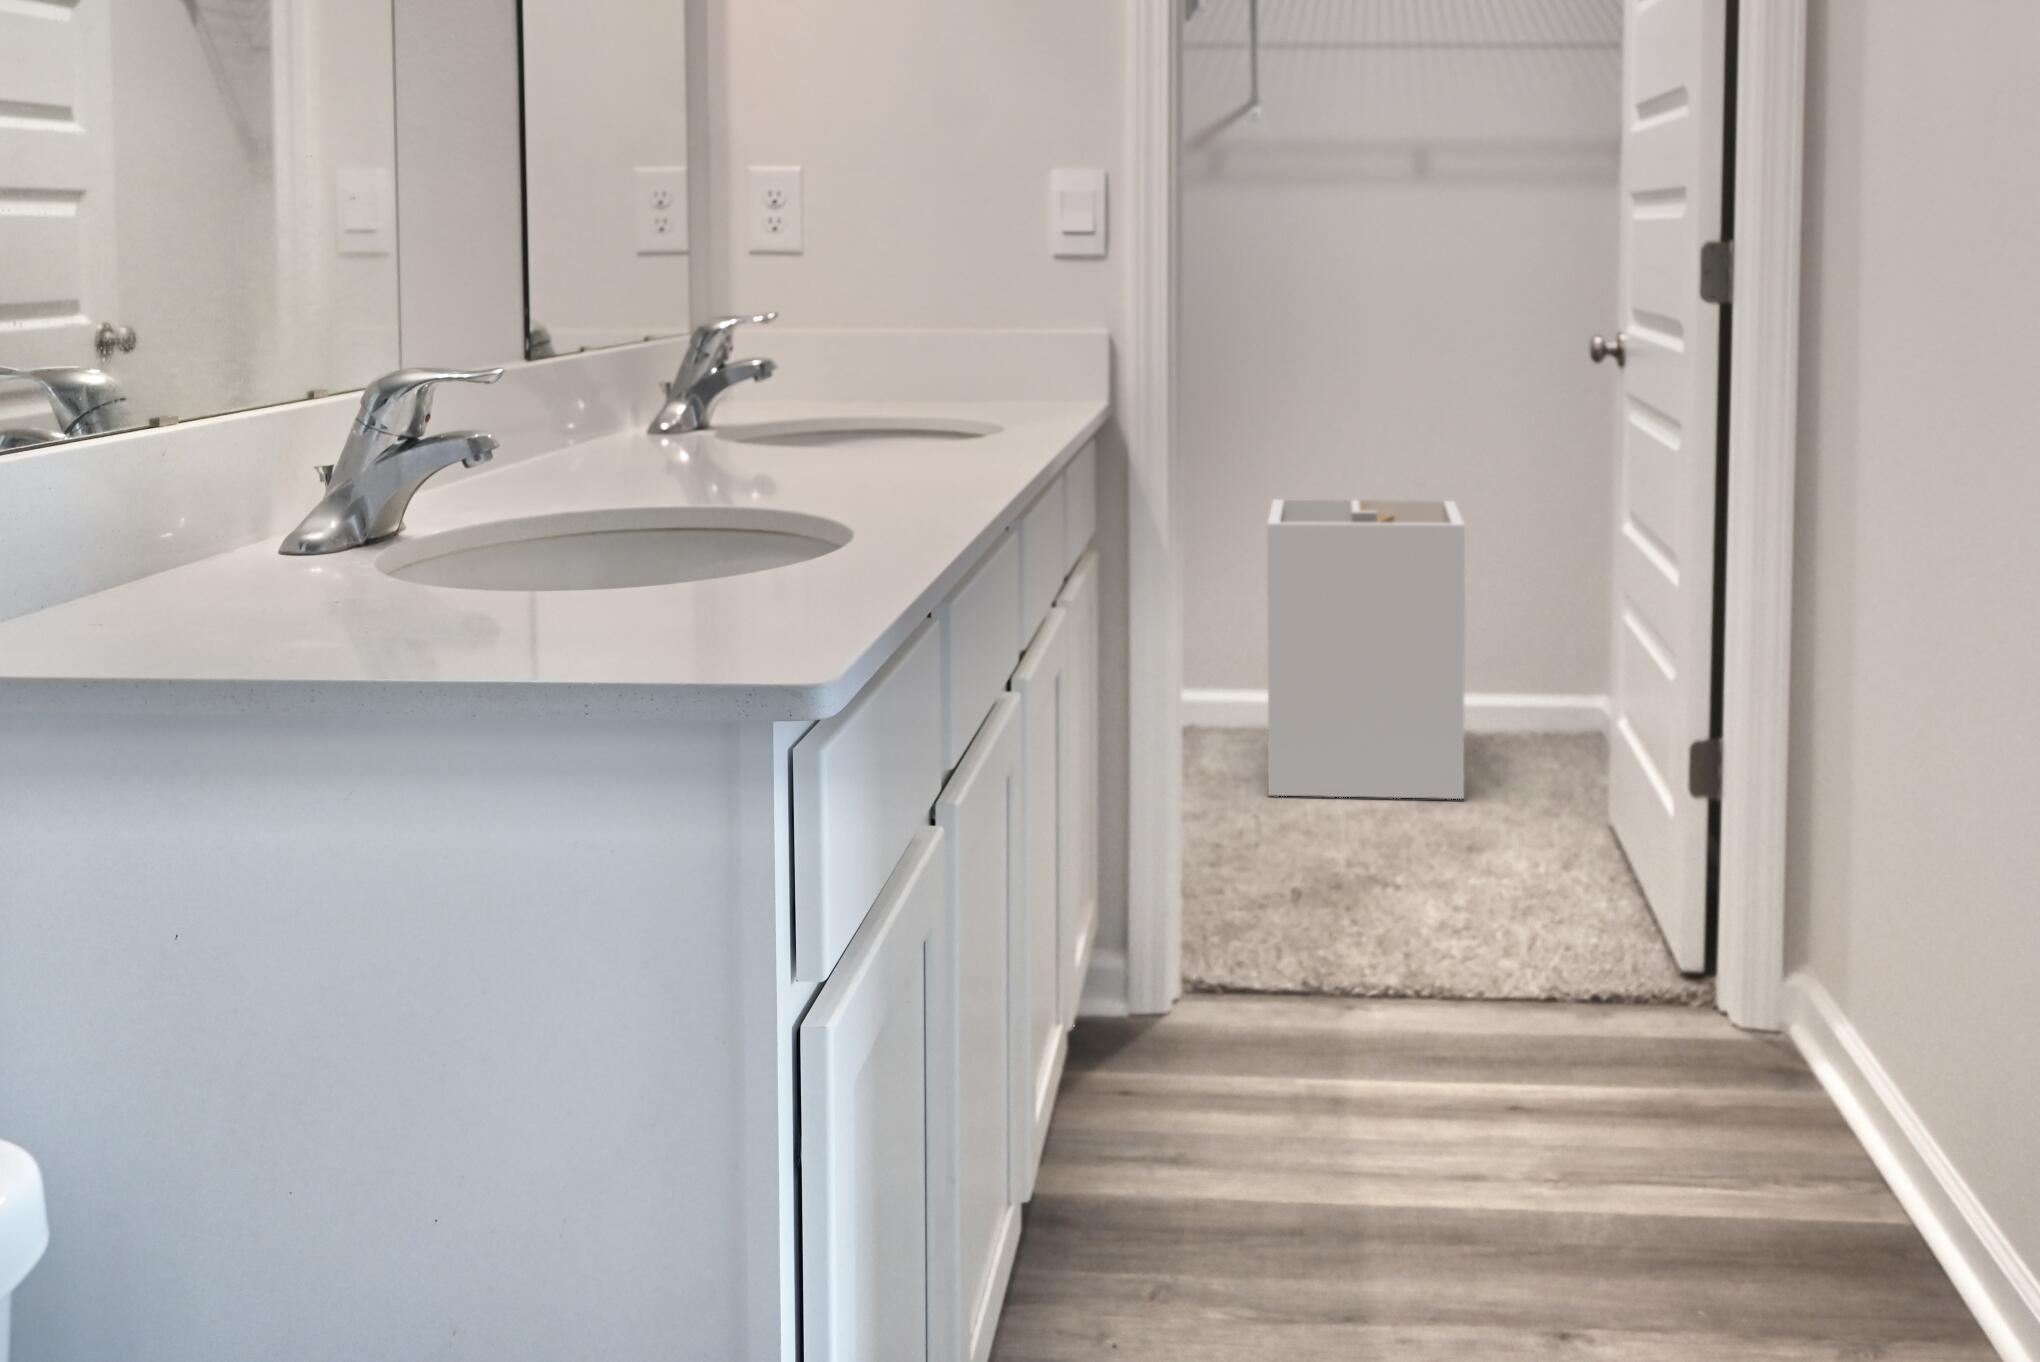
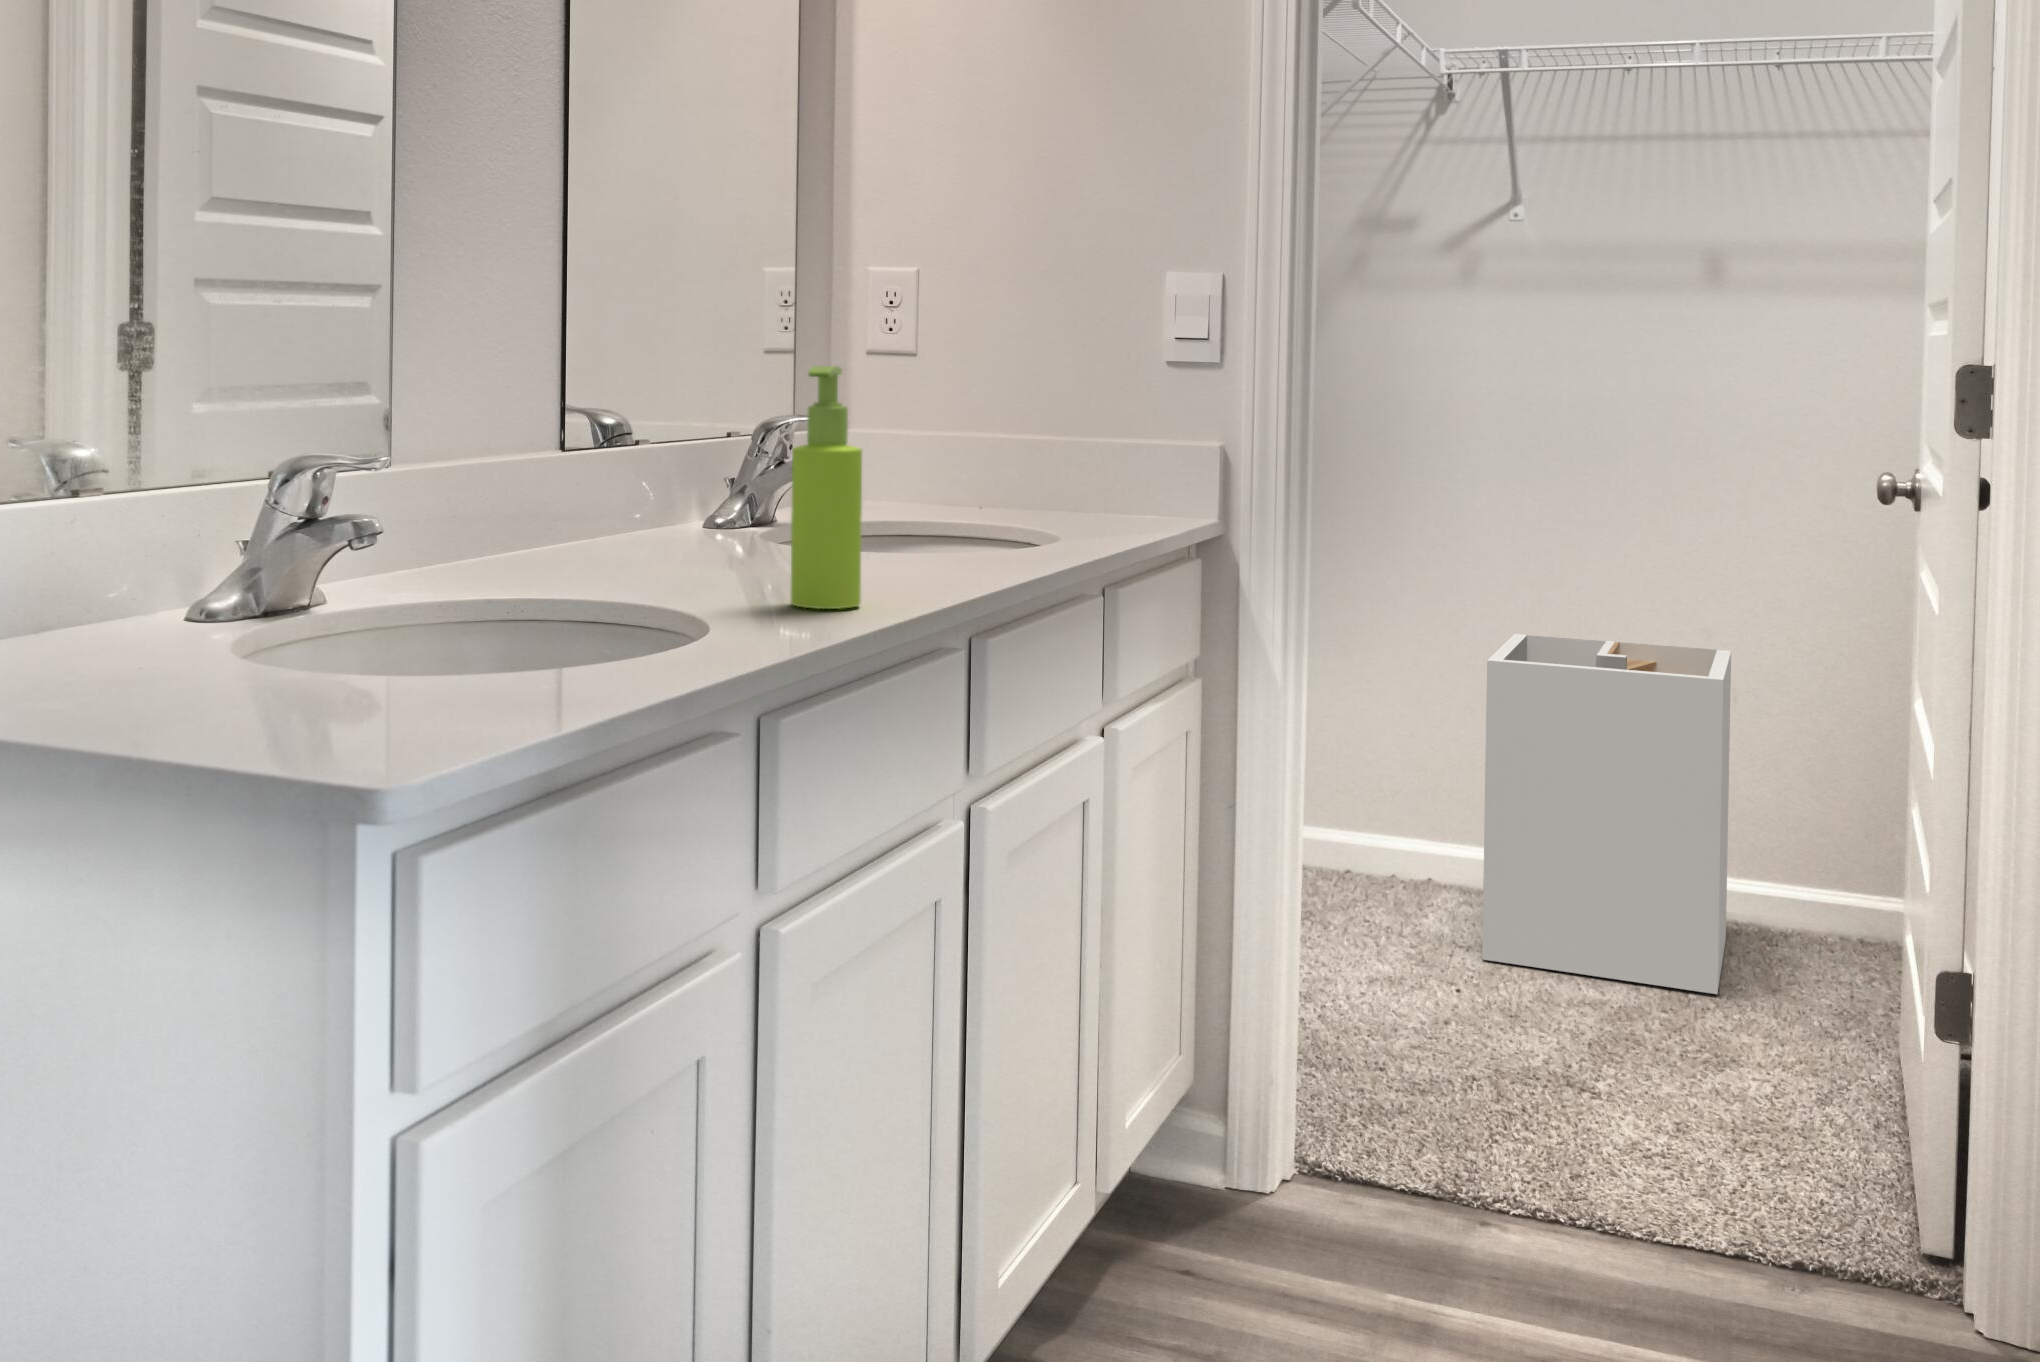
soap dispenser: none [864,265,933,497] -> present [791,366,862,609]

